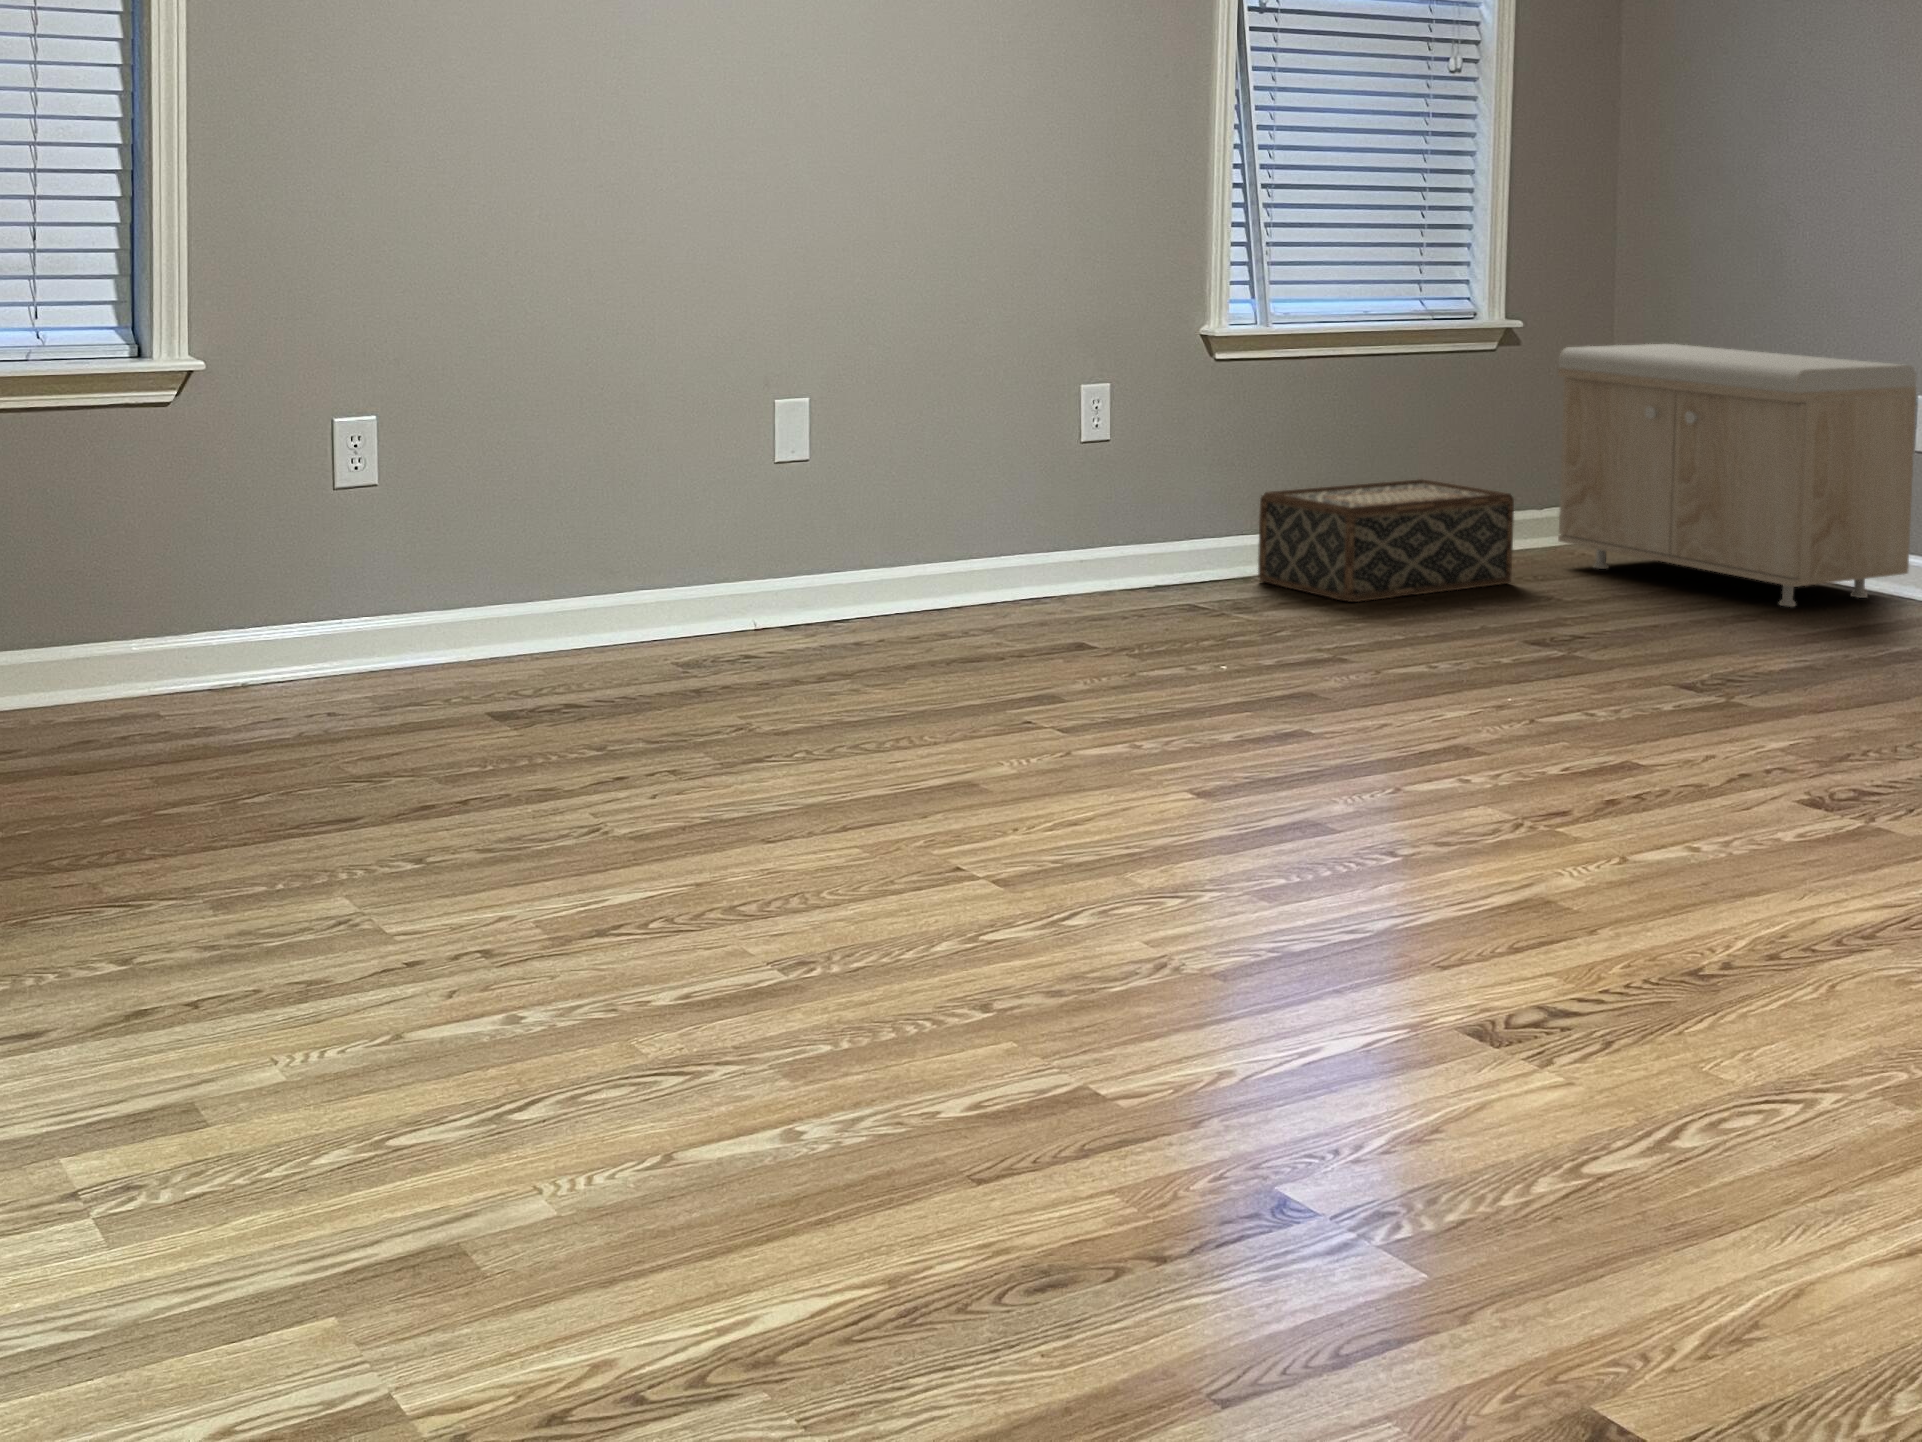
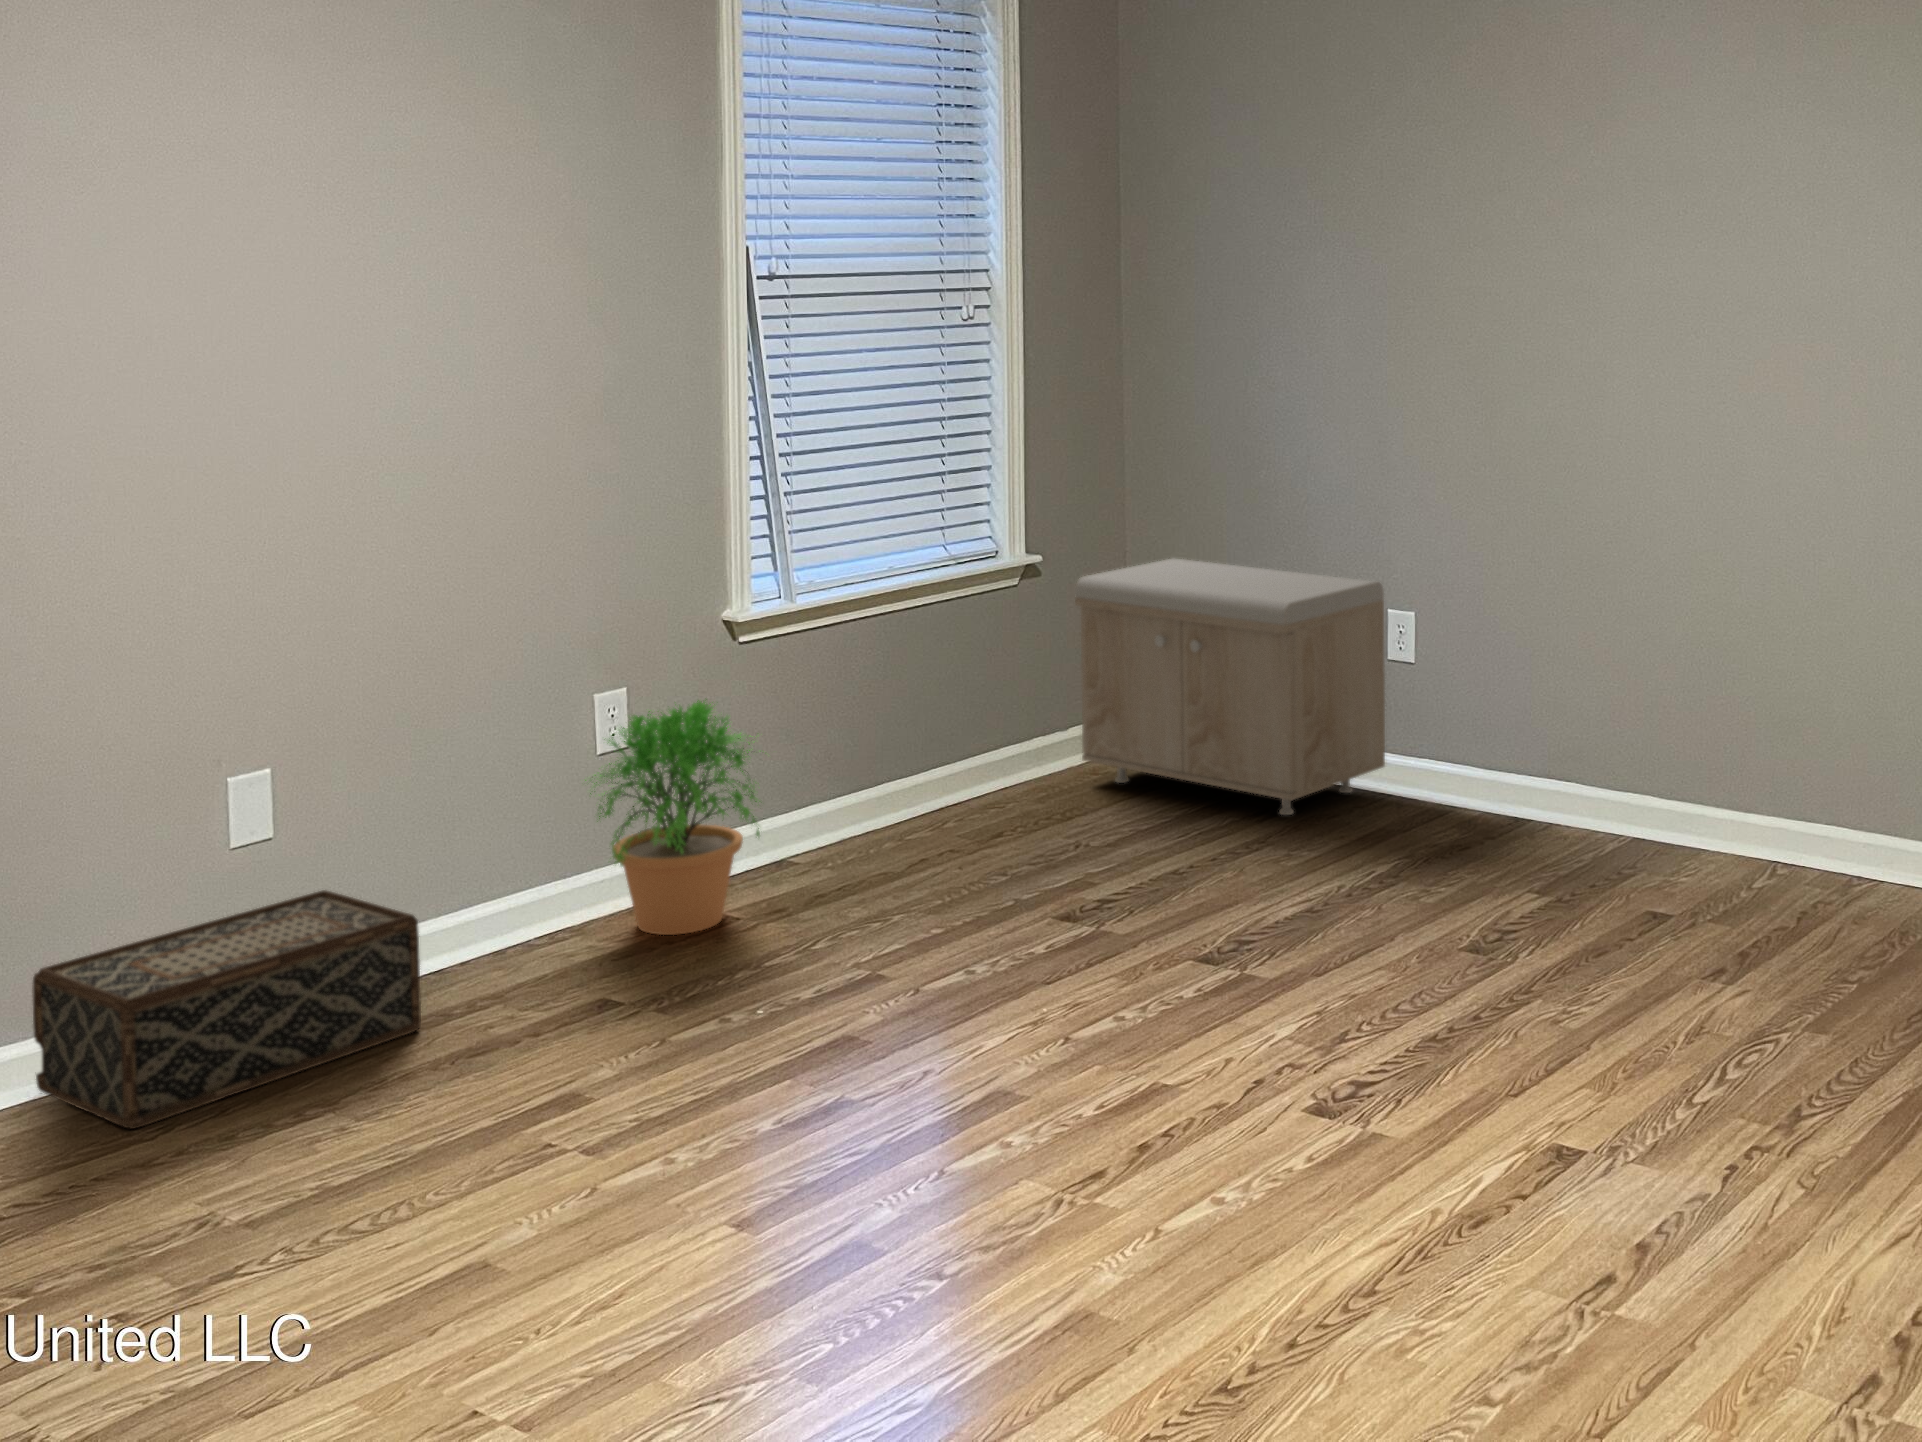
potted plant: none [1060,394,1249,621] -> present [585,700,761,935]
woven basket: present [1258,479,1514,602] -> present [32,890,421,1129]

